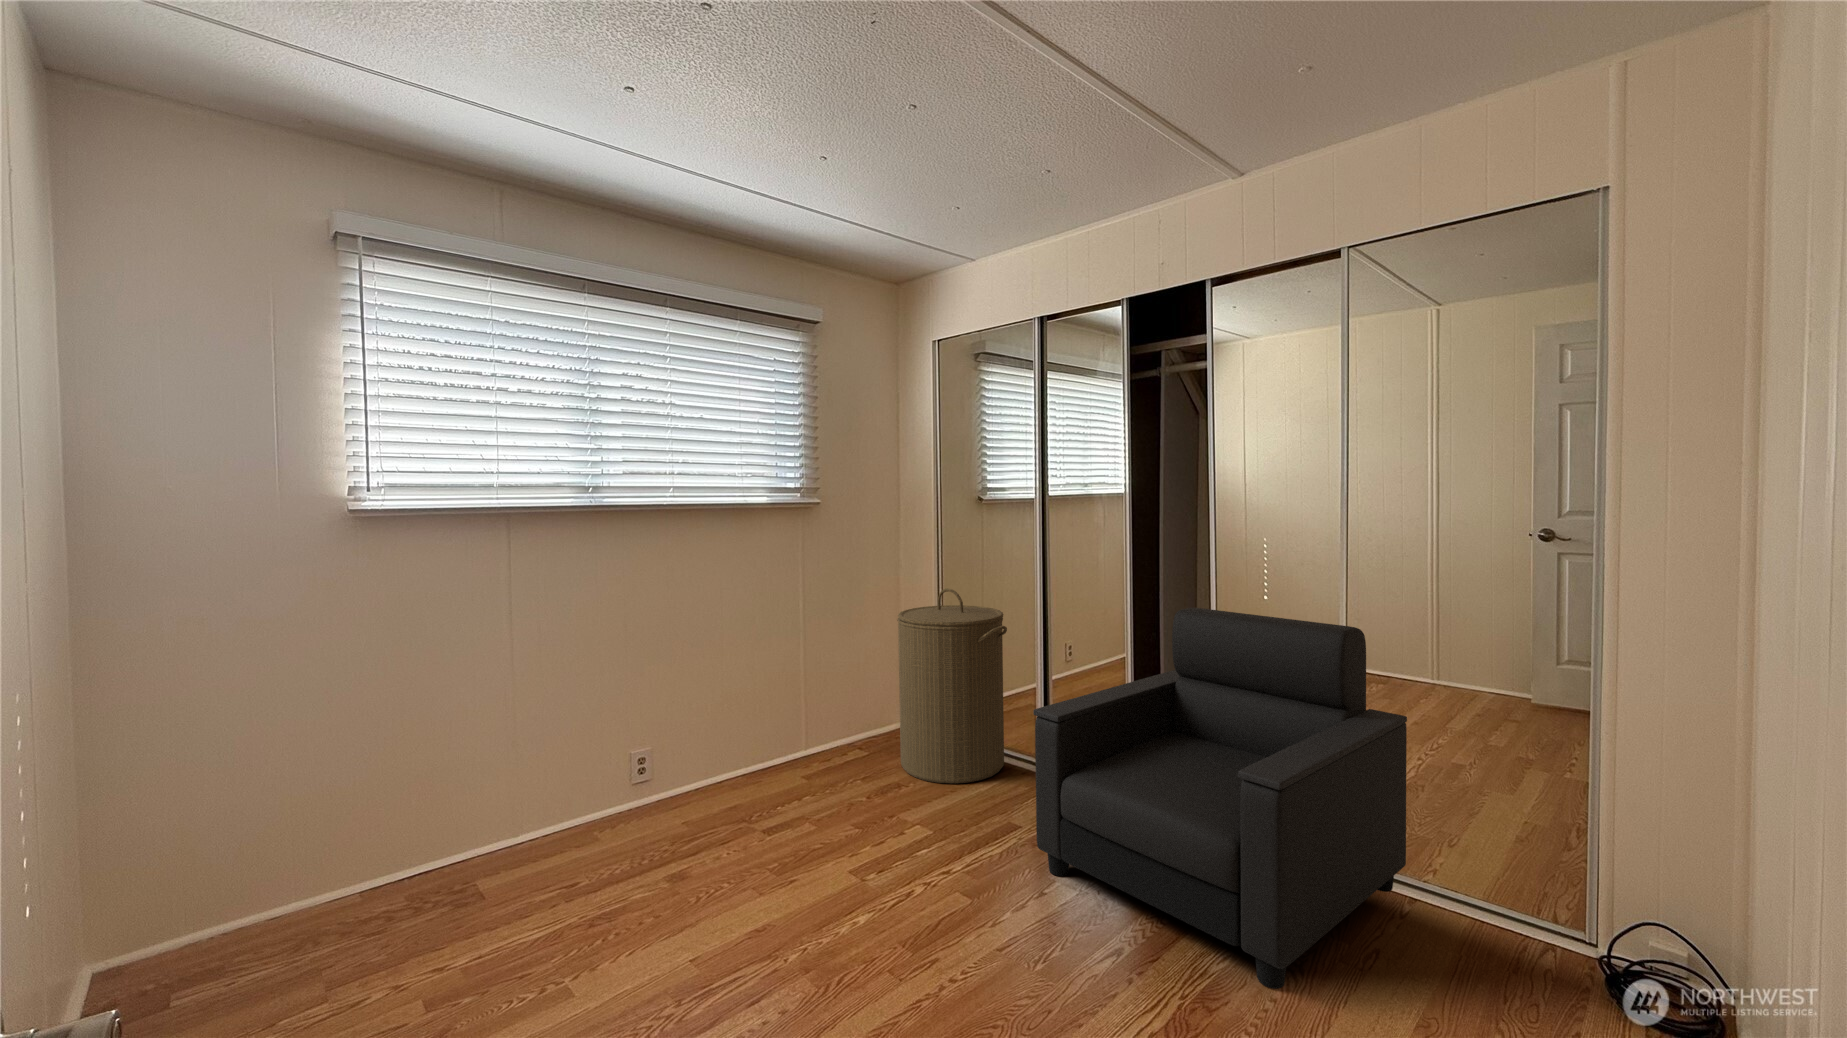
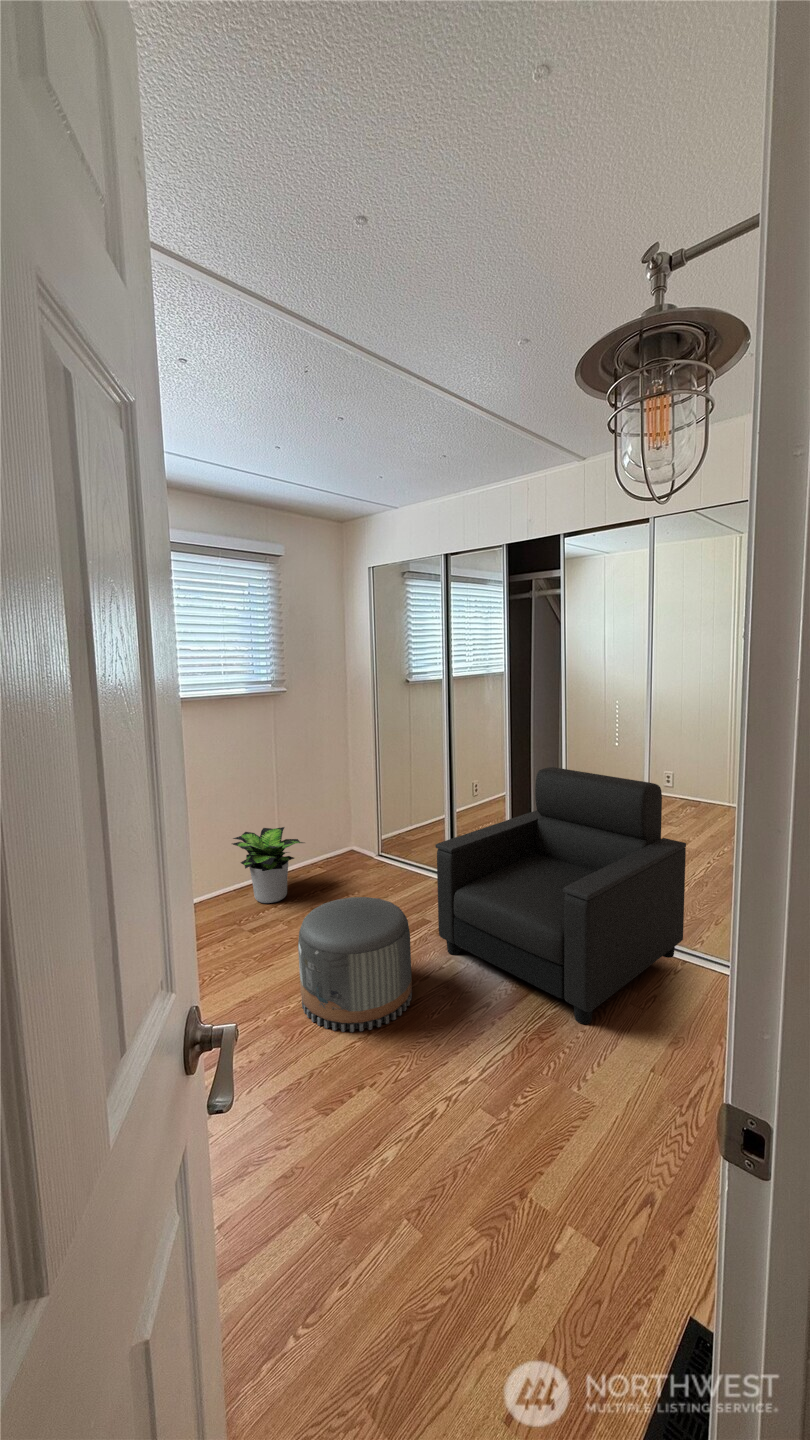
laundry hamper: present [897,588,1007,784] -> none [345,752,424,890]
potted plant: none [740,690,845,796] -> present [232,827,304,903]
pouf: none [836,783,1002,986] -> present [298,897,412,1032]

